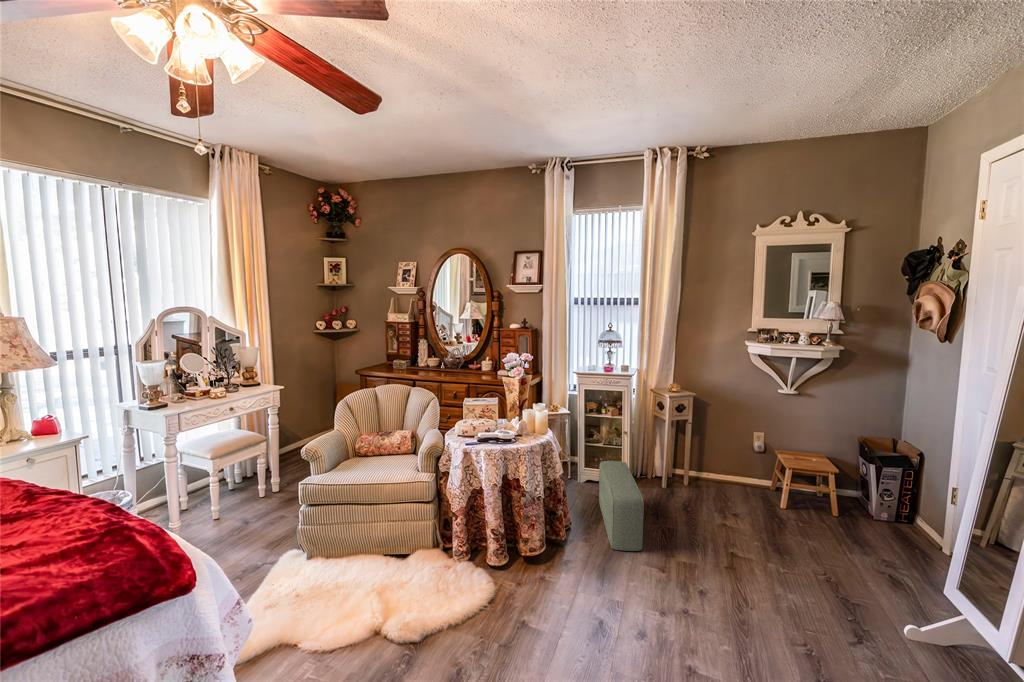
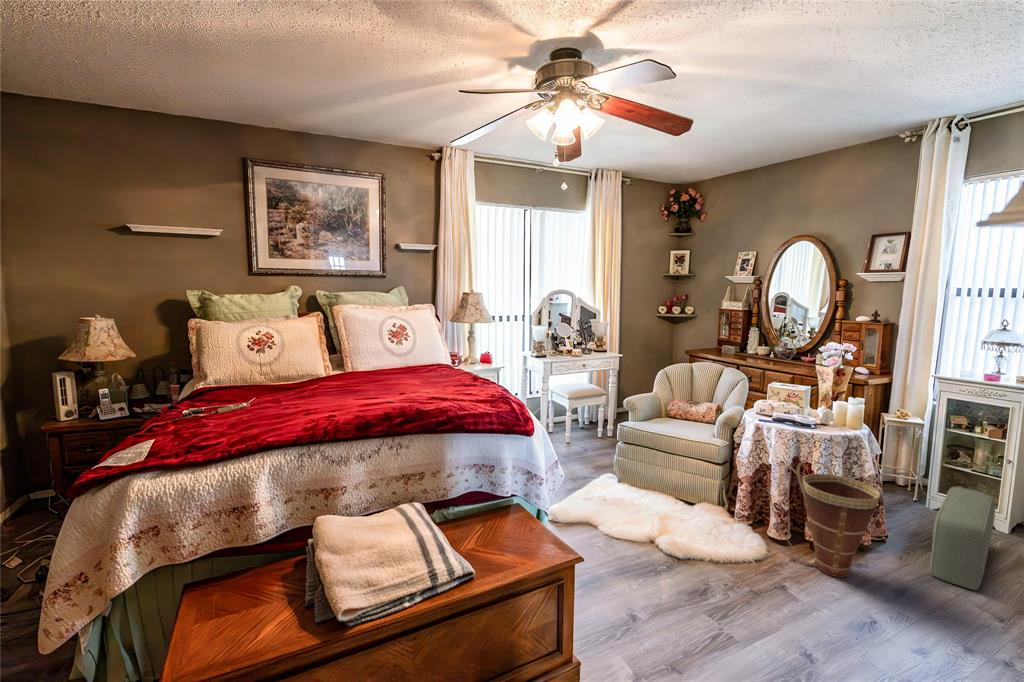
basket: none [488,474,586,590] -> present [768,459,880,577]

